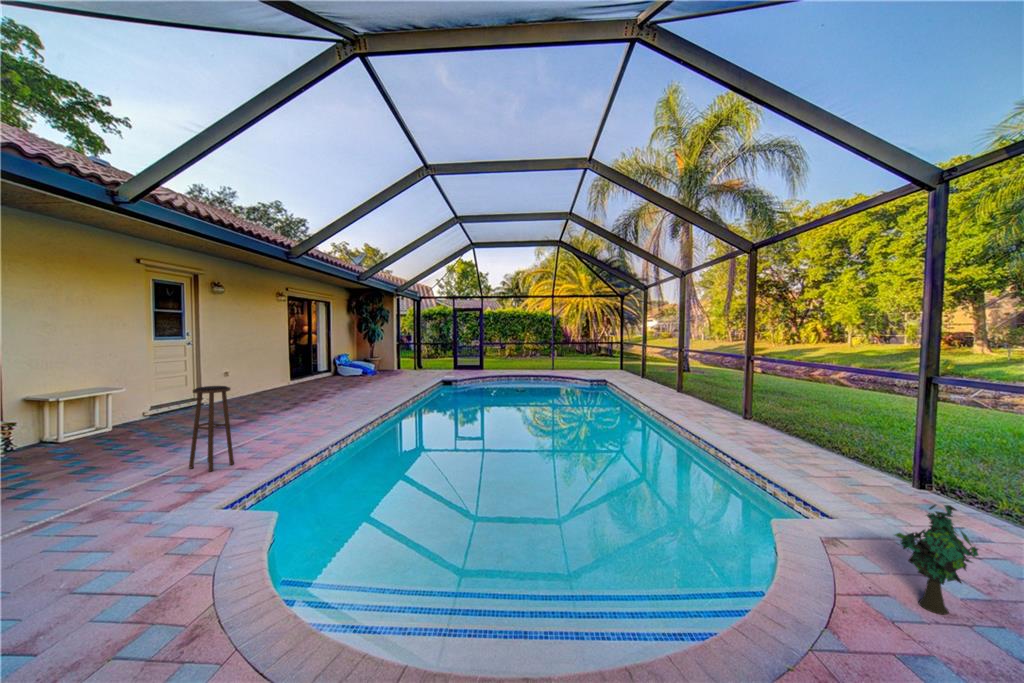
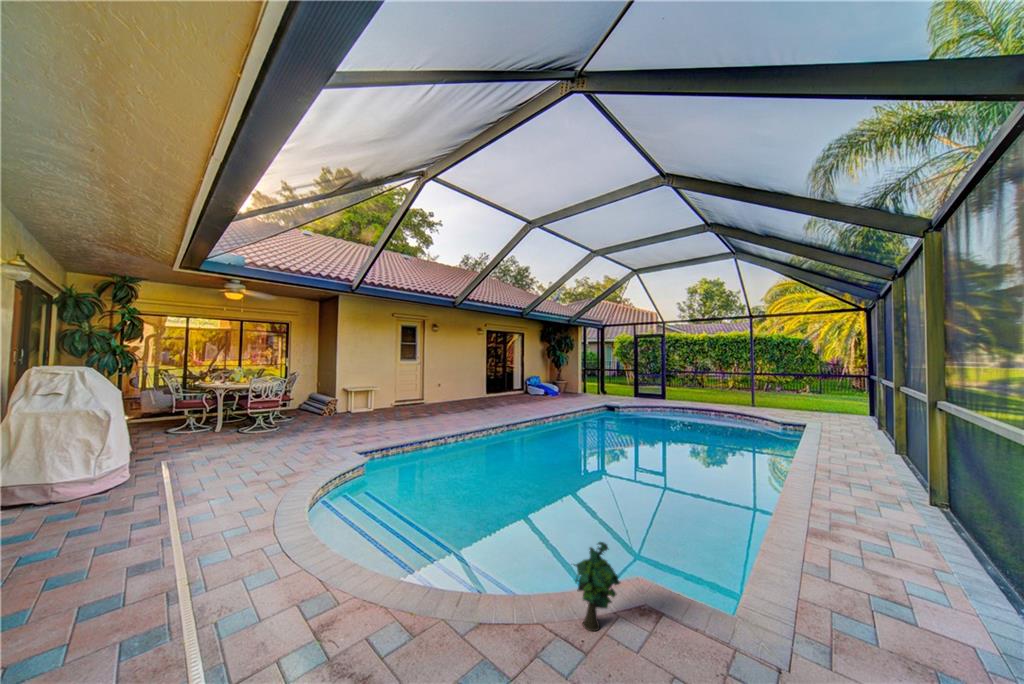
stool: present [189,386,234,471] -> none [371,391,391,437]

